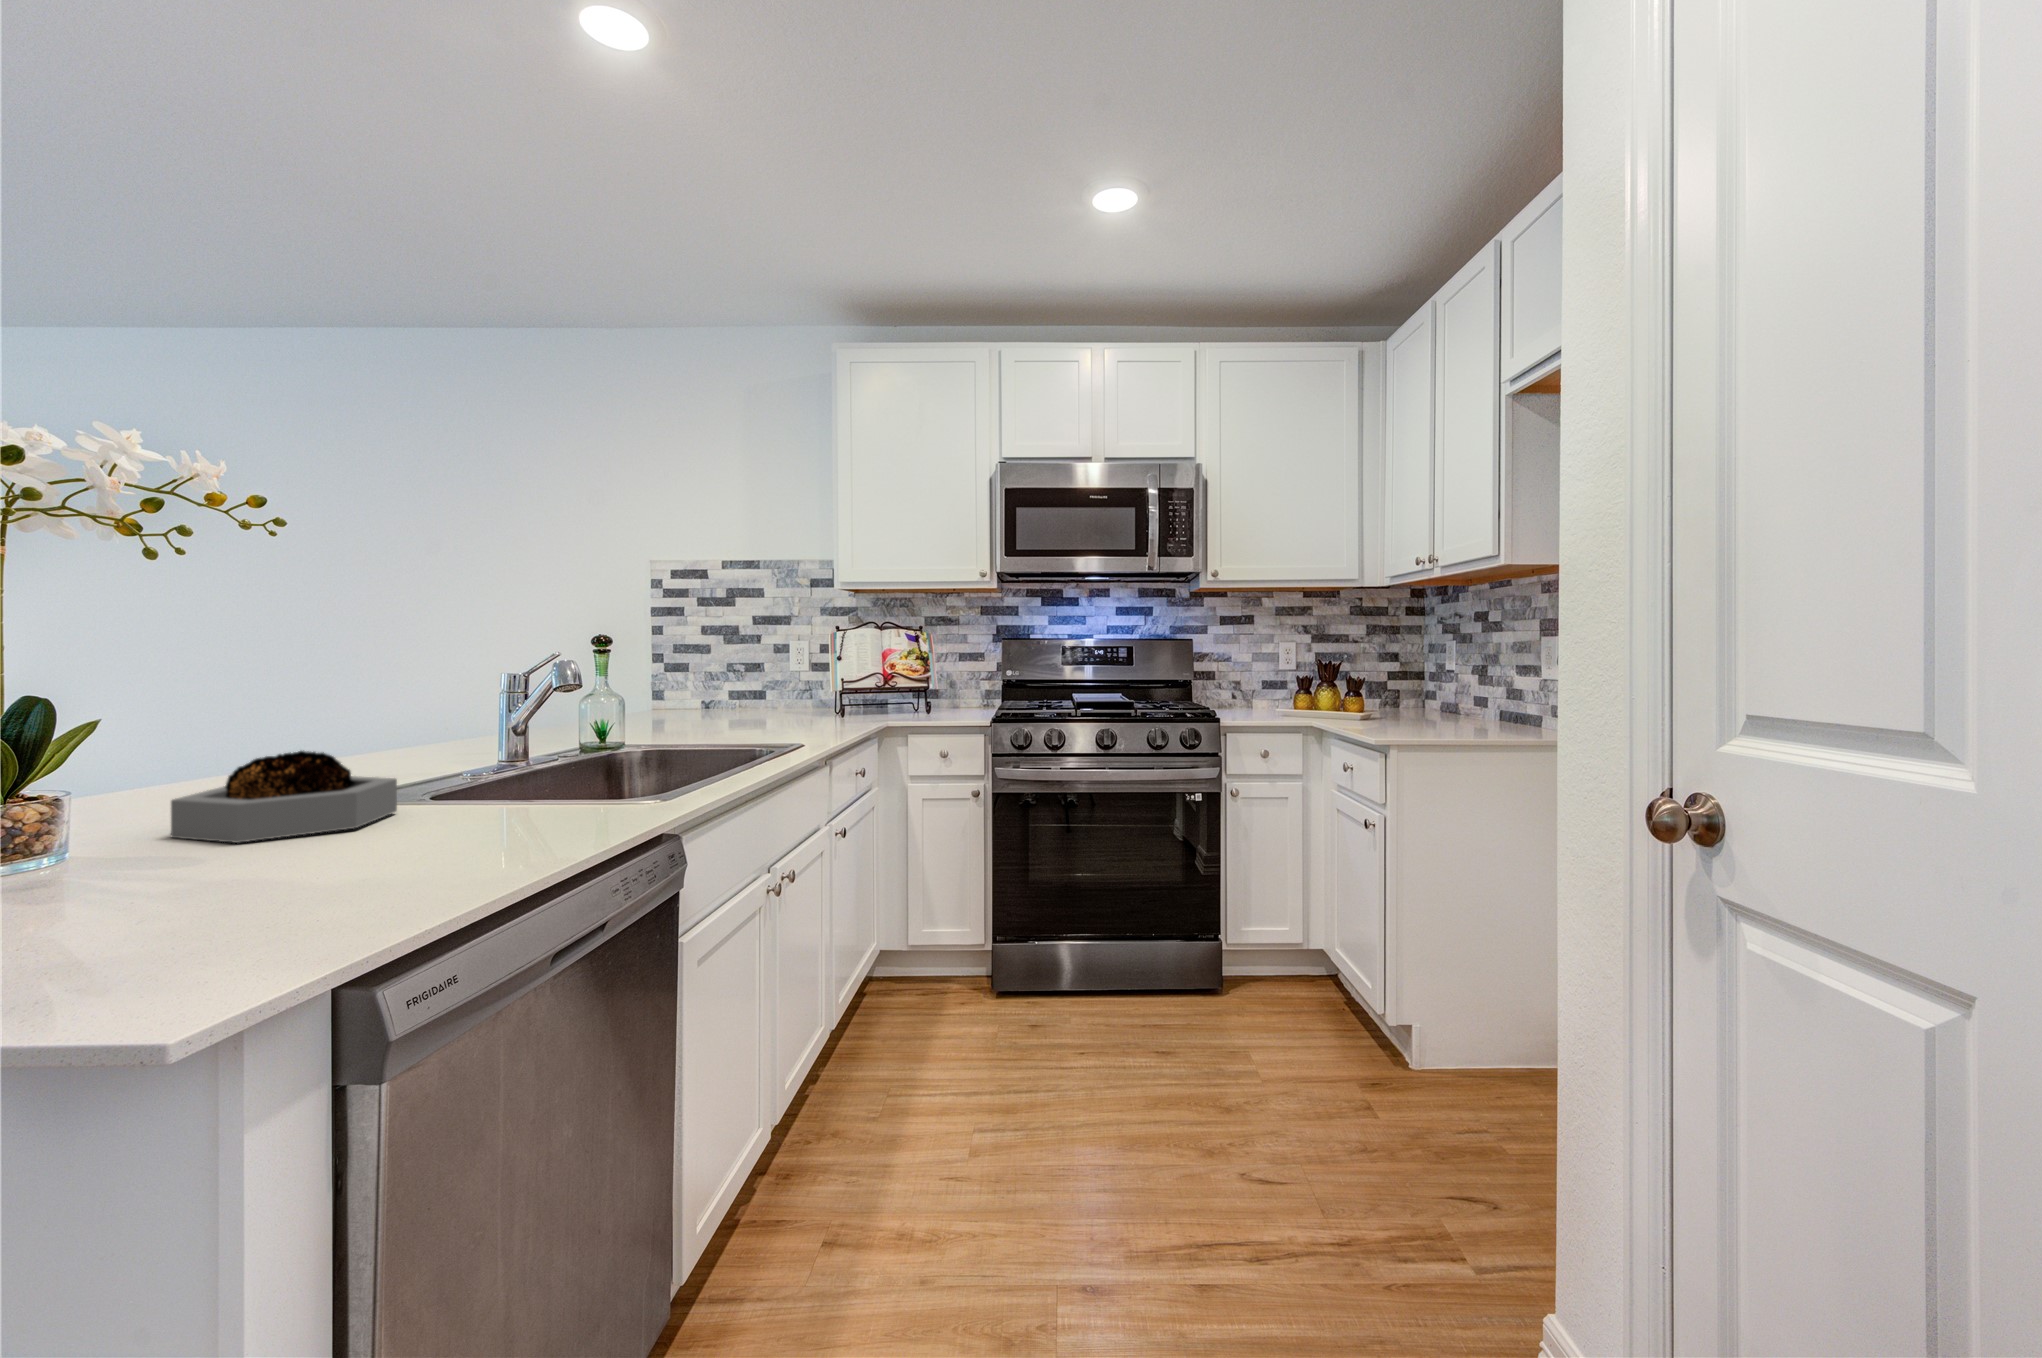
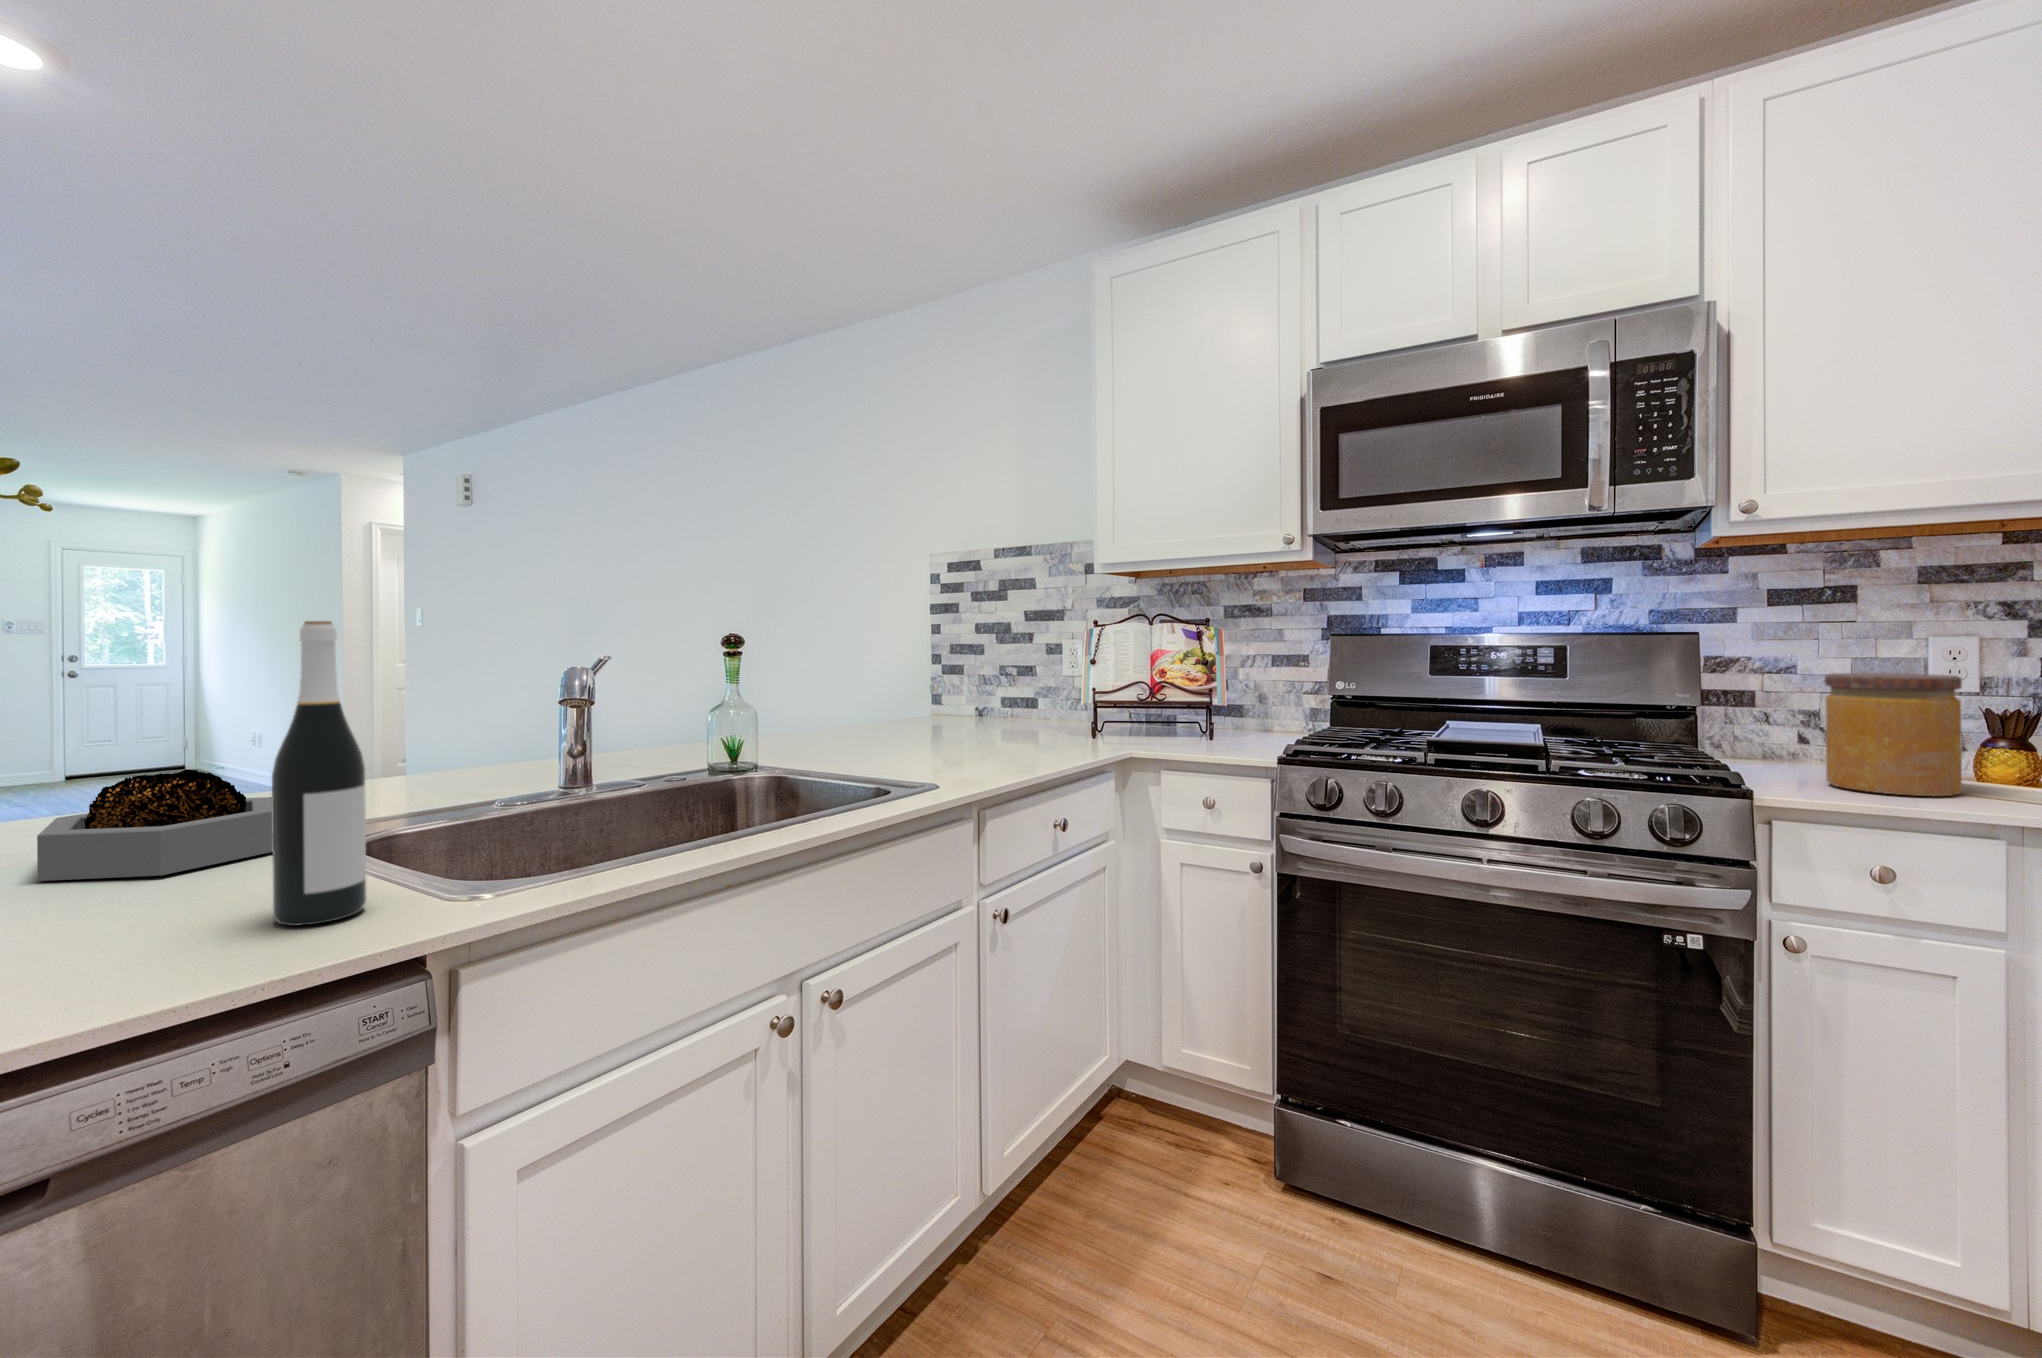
wine bottle: none [557,628,615,829] -> present [272,621,366,926]
jar: none [1245,659,1291,716] -> present [1825,673,1962,796]

